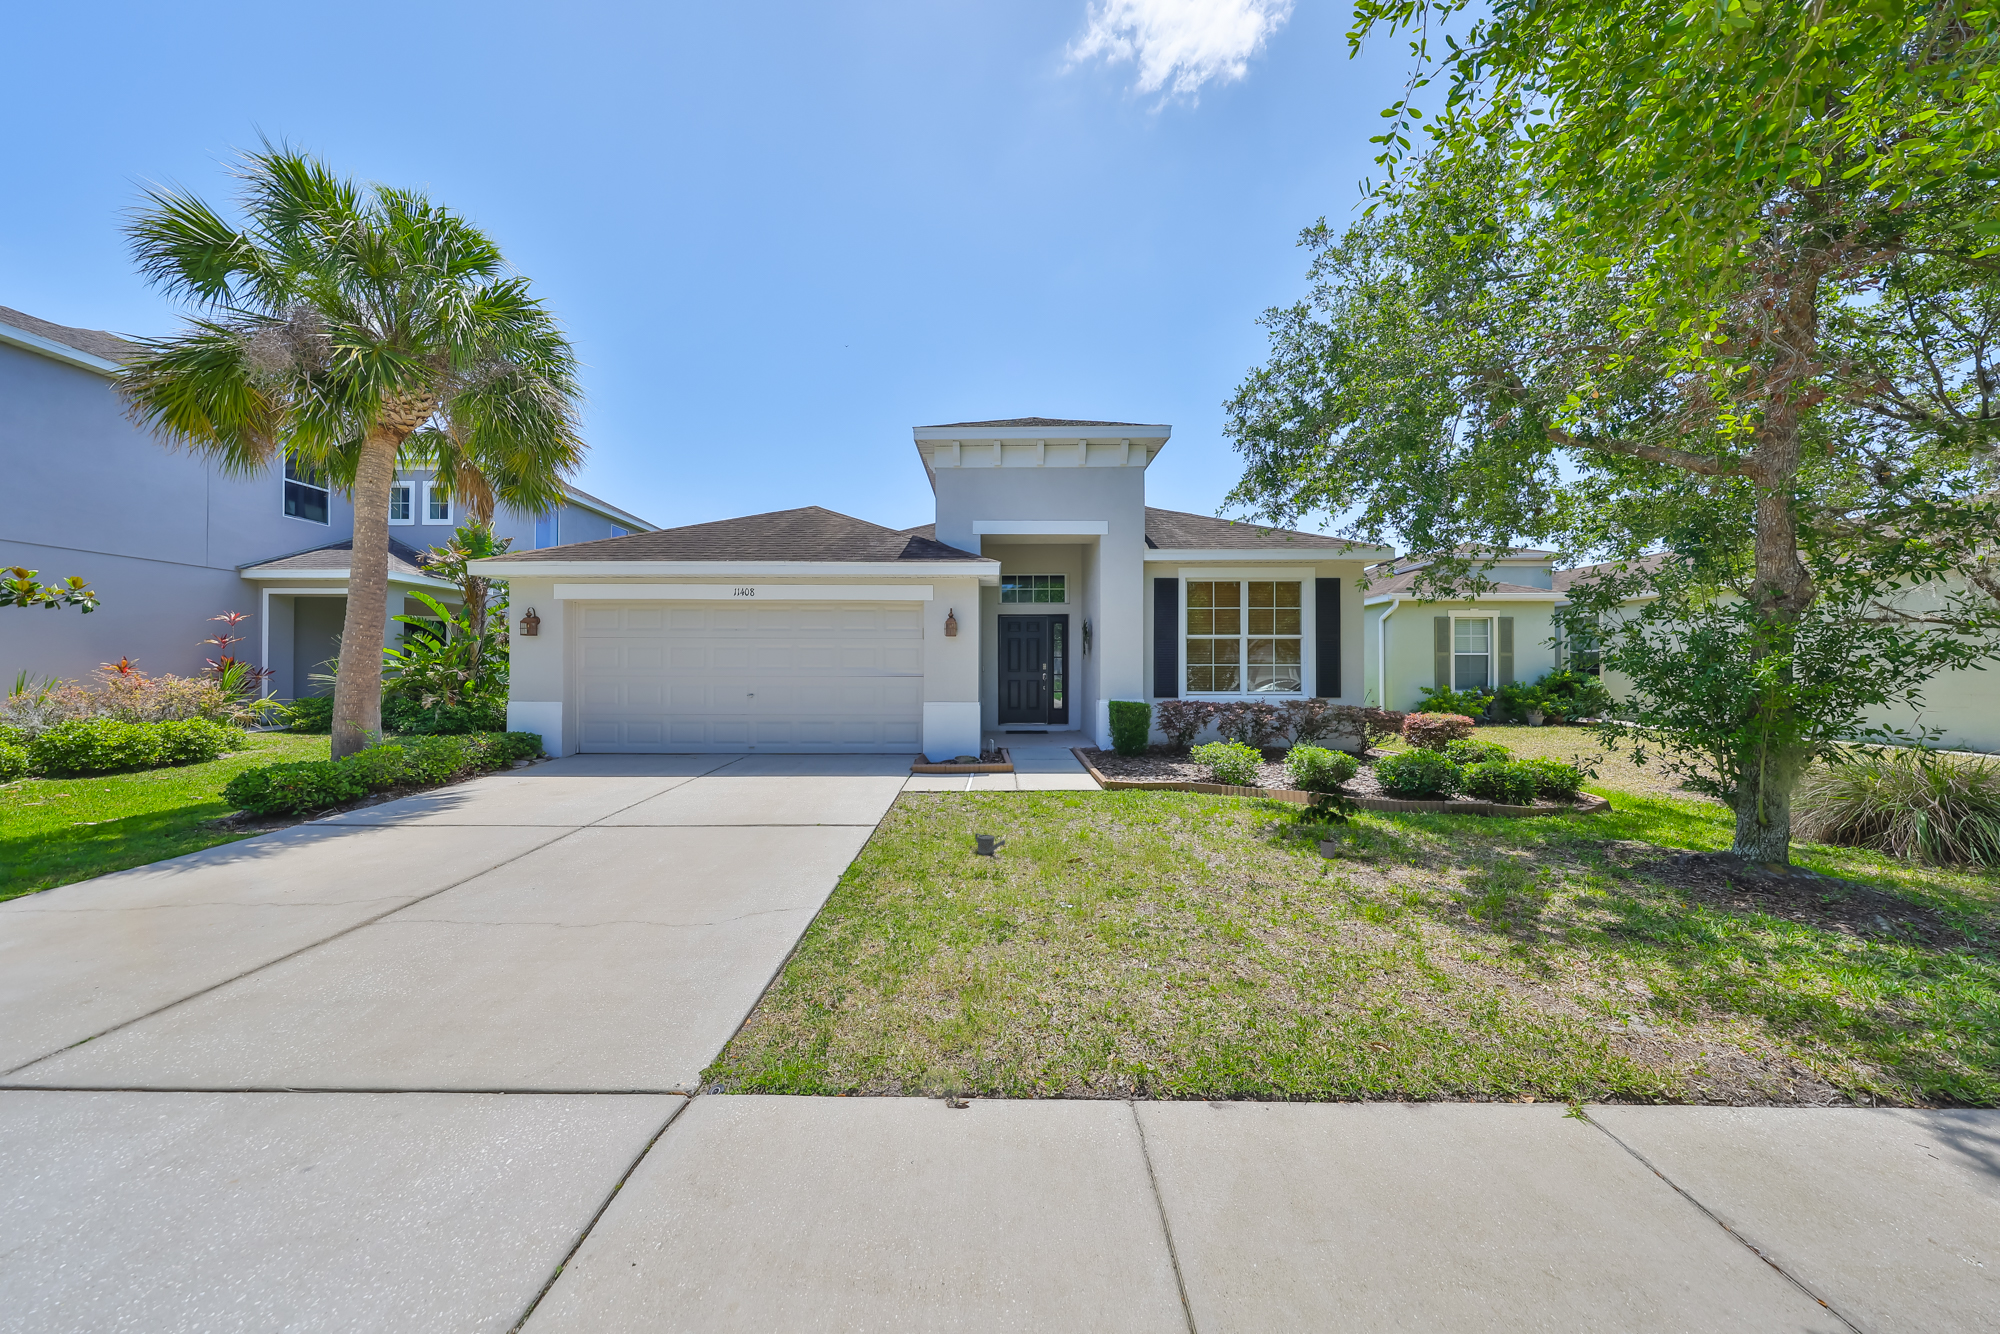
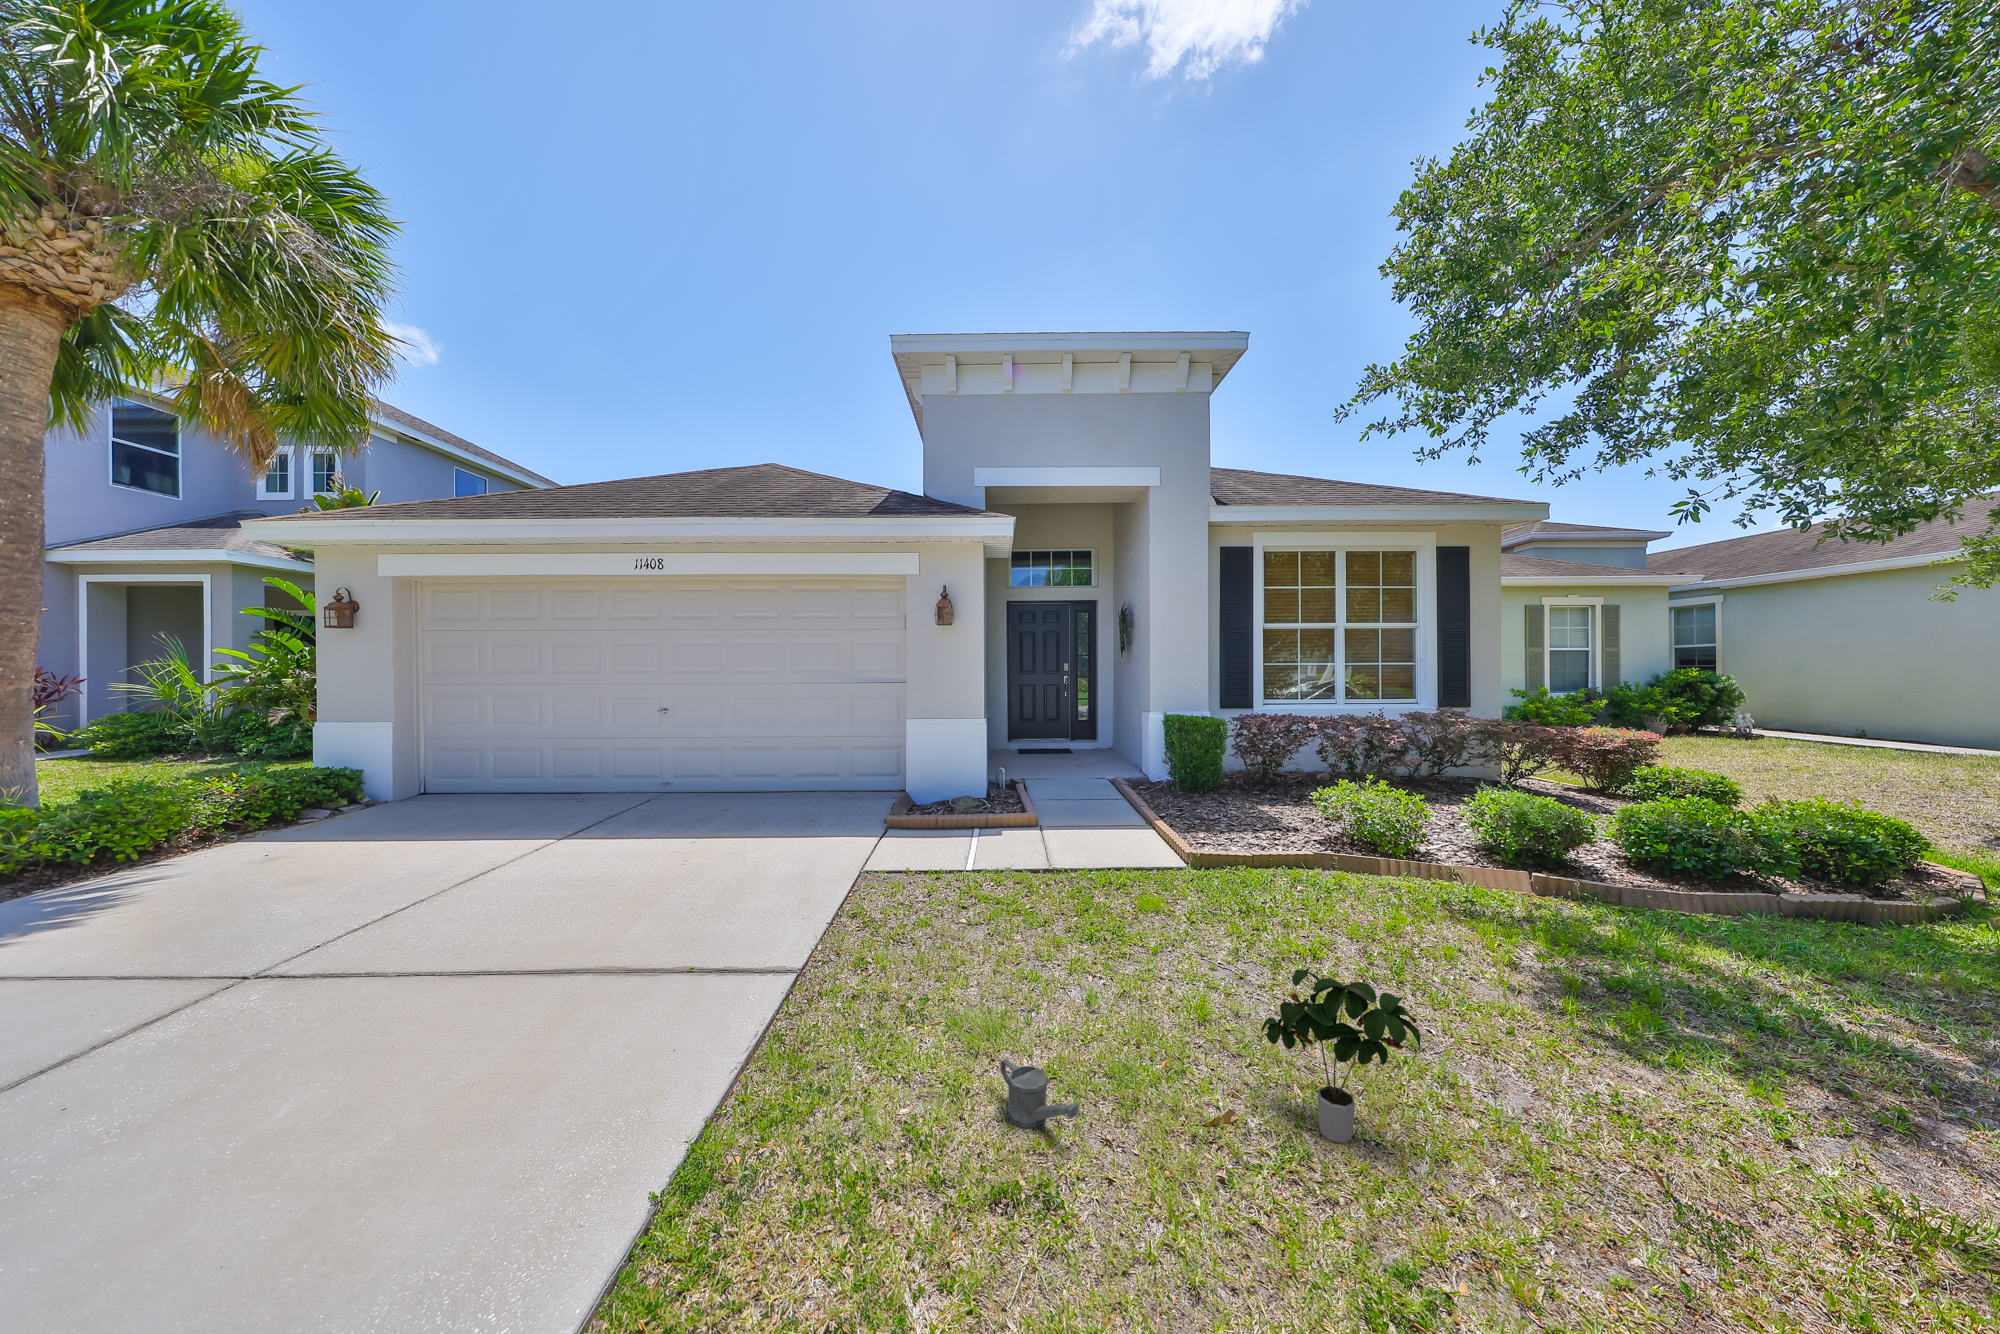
potted plant: present [1297,792,1361,858] -> present [1261,968,1421,1144]

